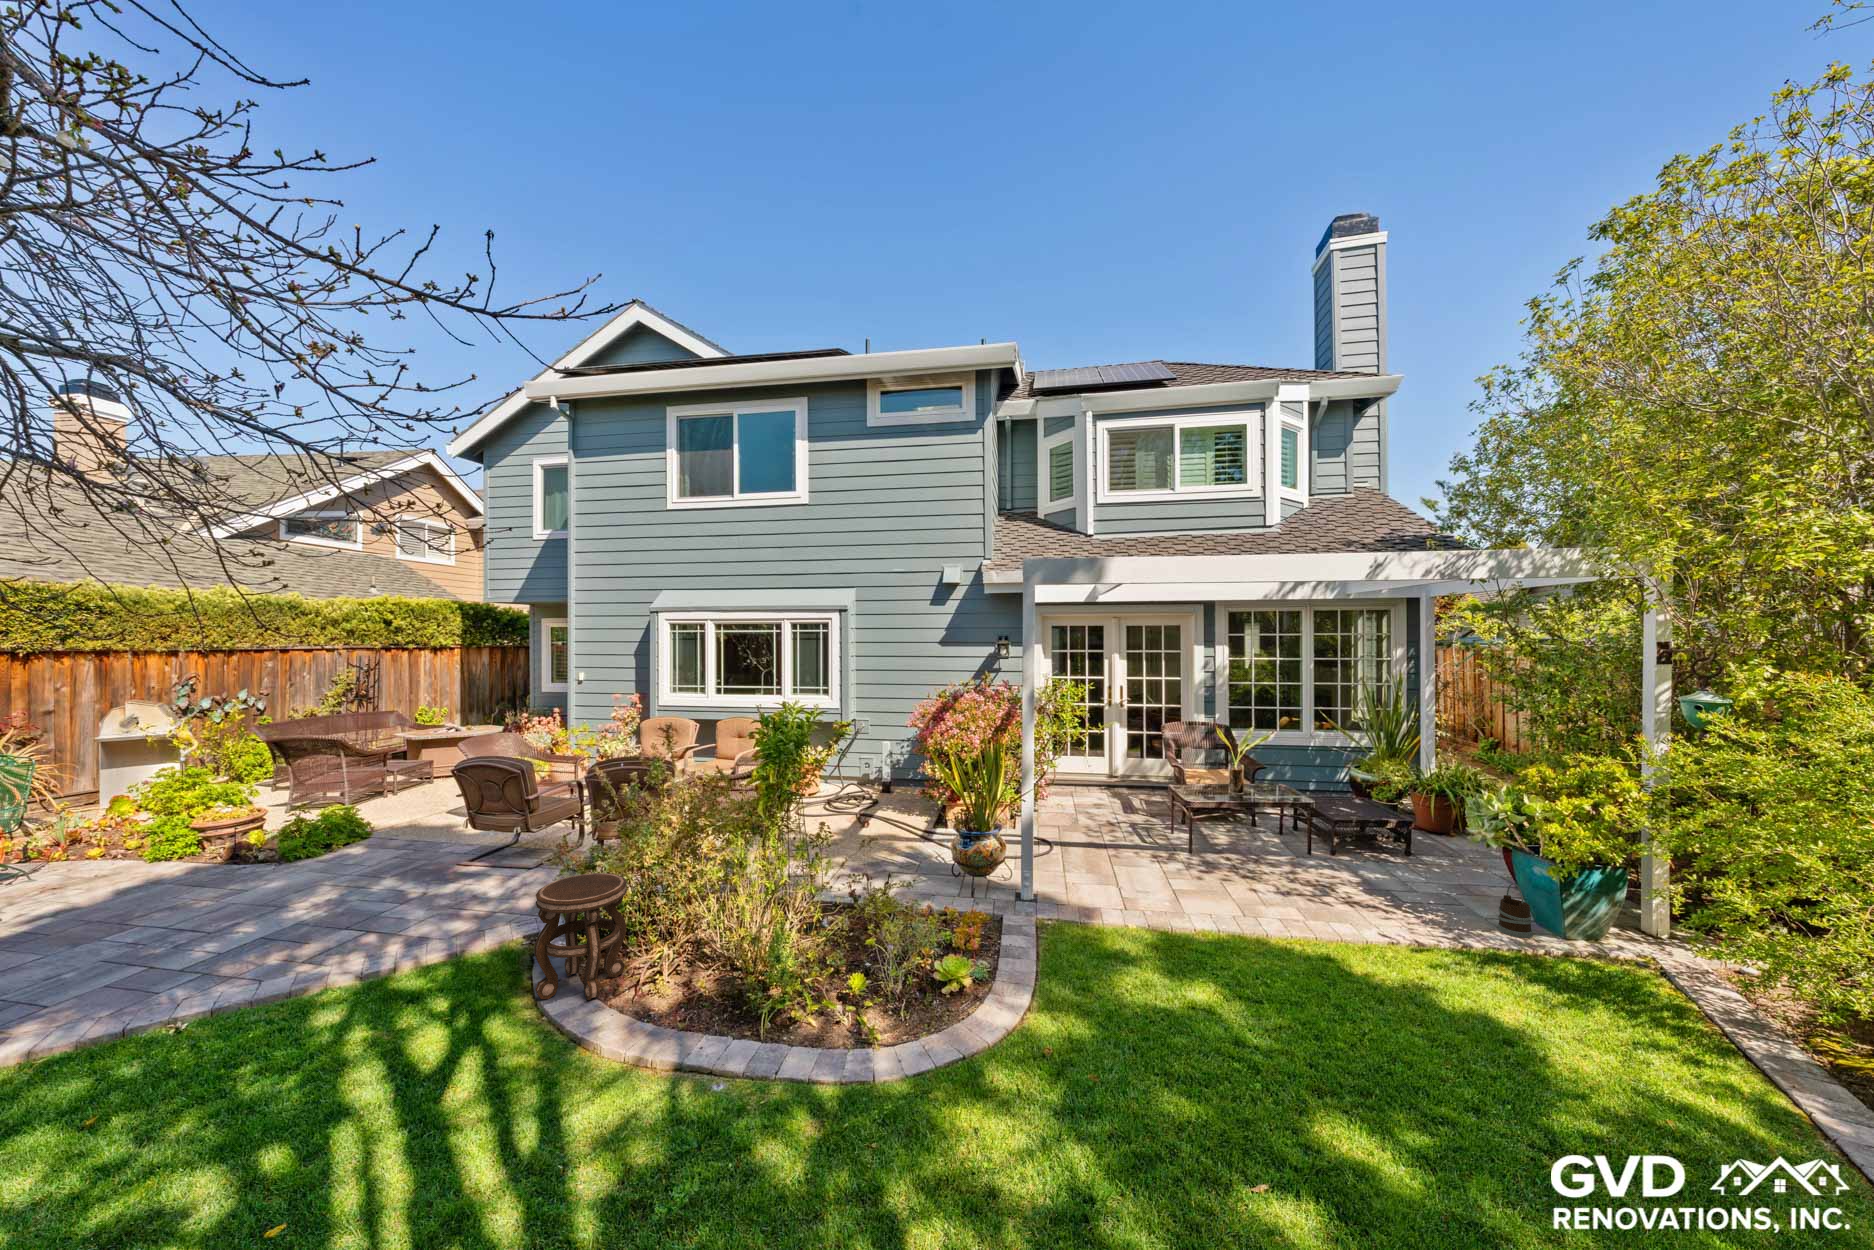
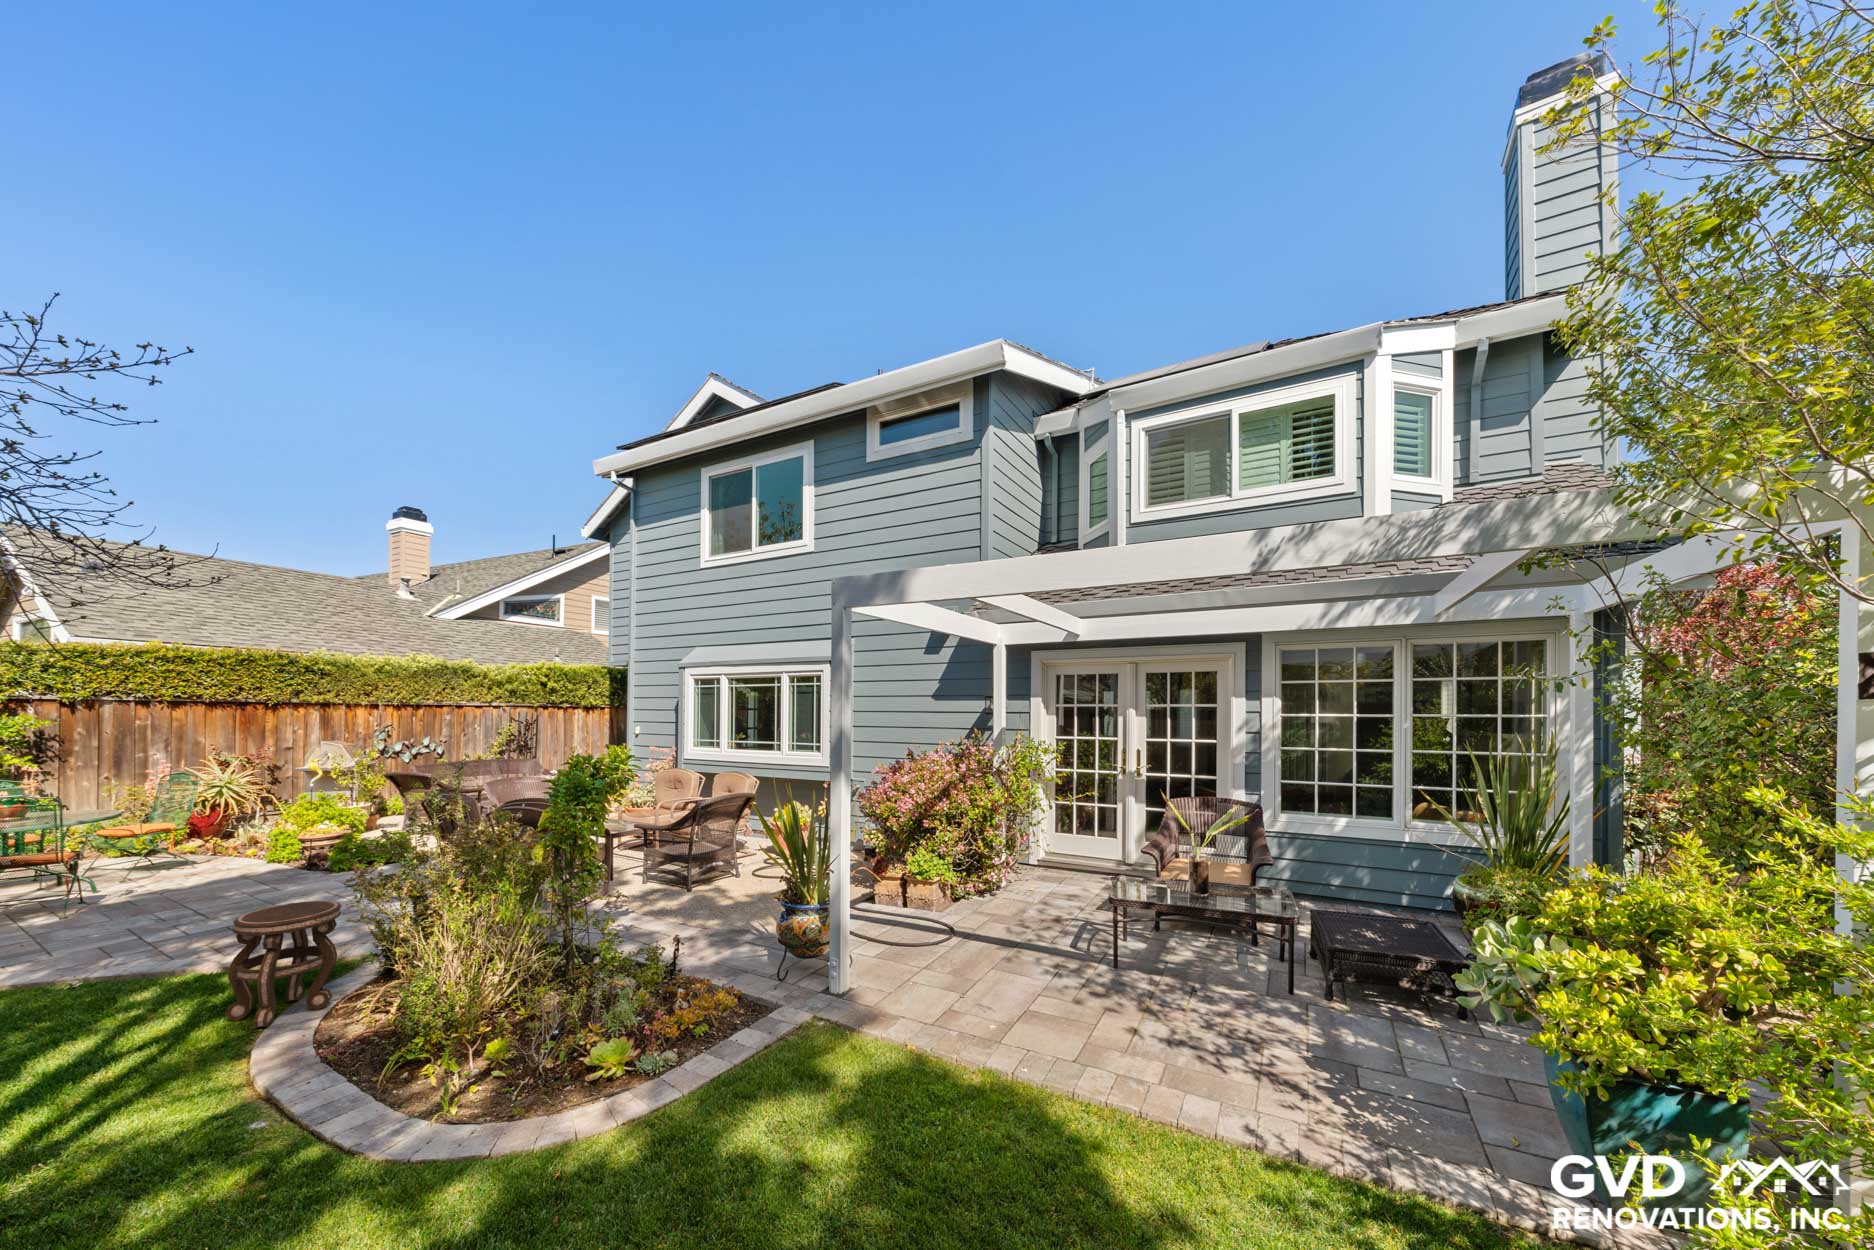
wooden bucket: present [1498,883,1533,938] -> none [1447,1085,1509,1194]

